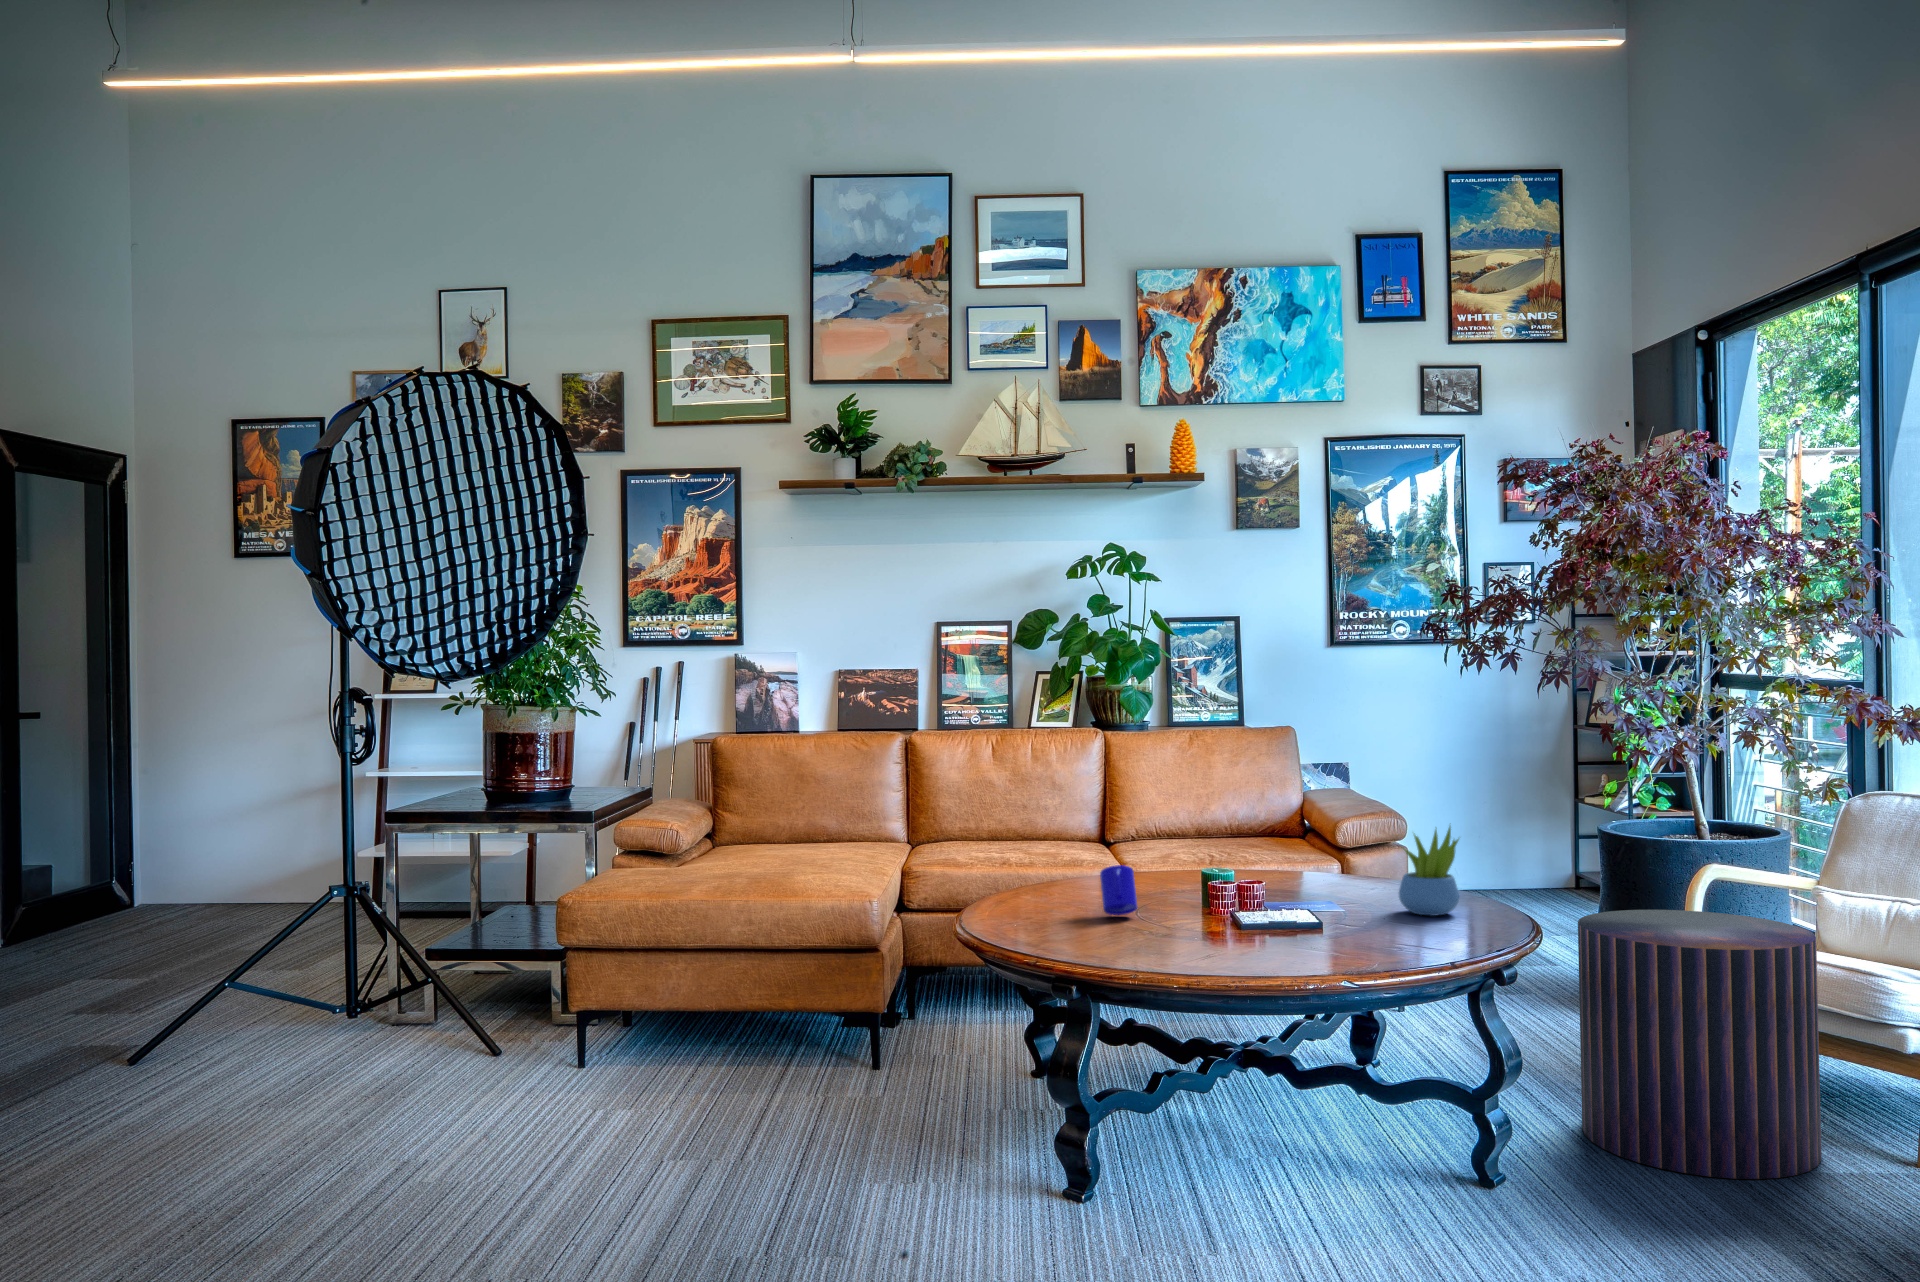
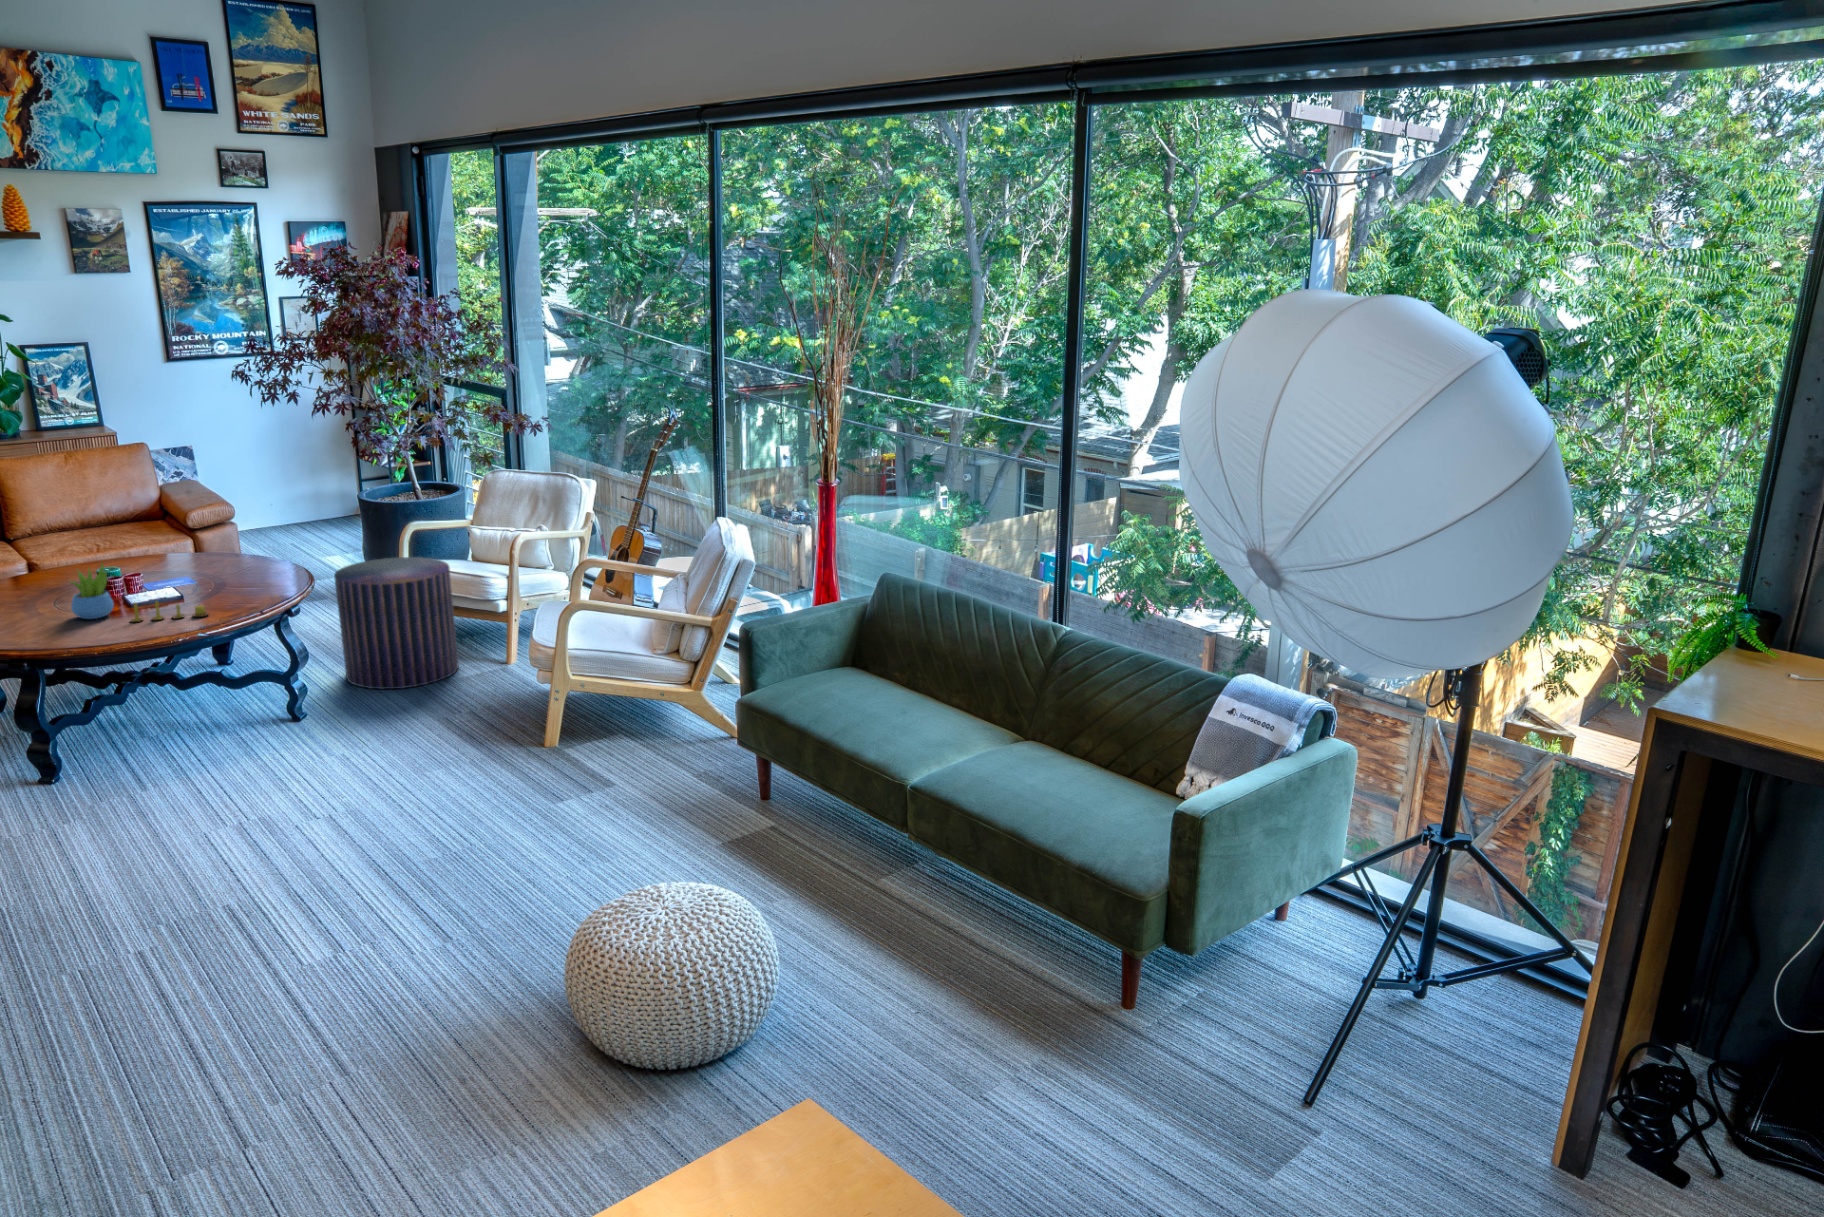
succulent plant: present [1399,827,1460,916] -> present [71,563,114,619]
mug: present [1100,865,1137,915] -> none [26,583,58,613]
candle: none [1235,906,1363,951] -> present [131,601,208,622]

